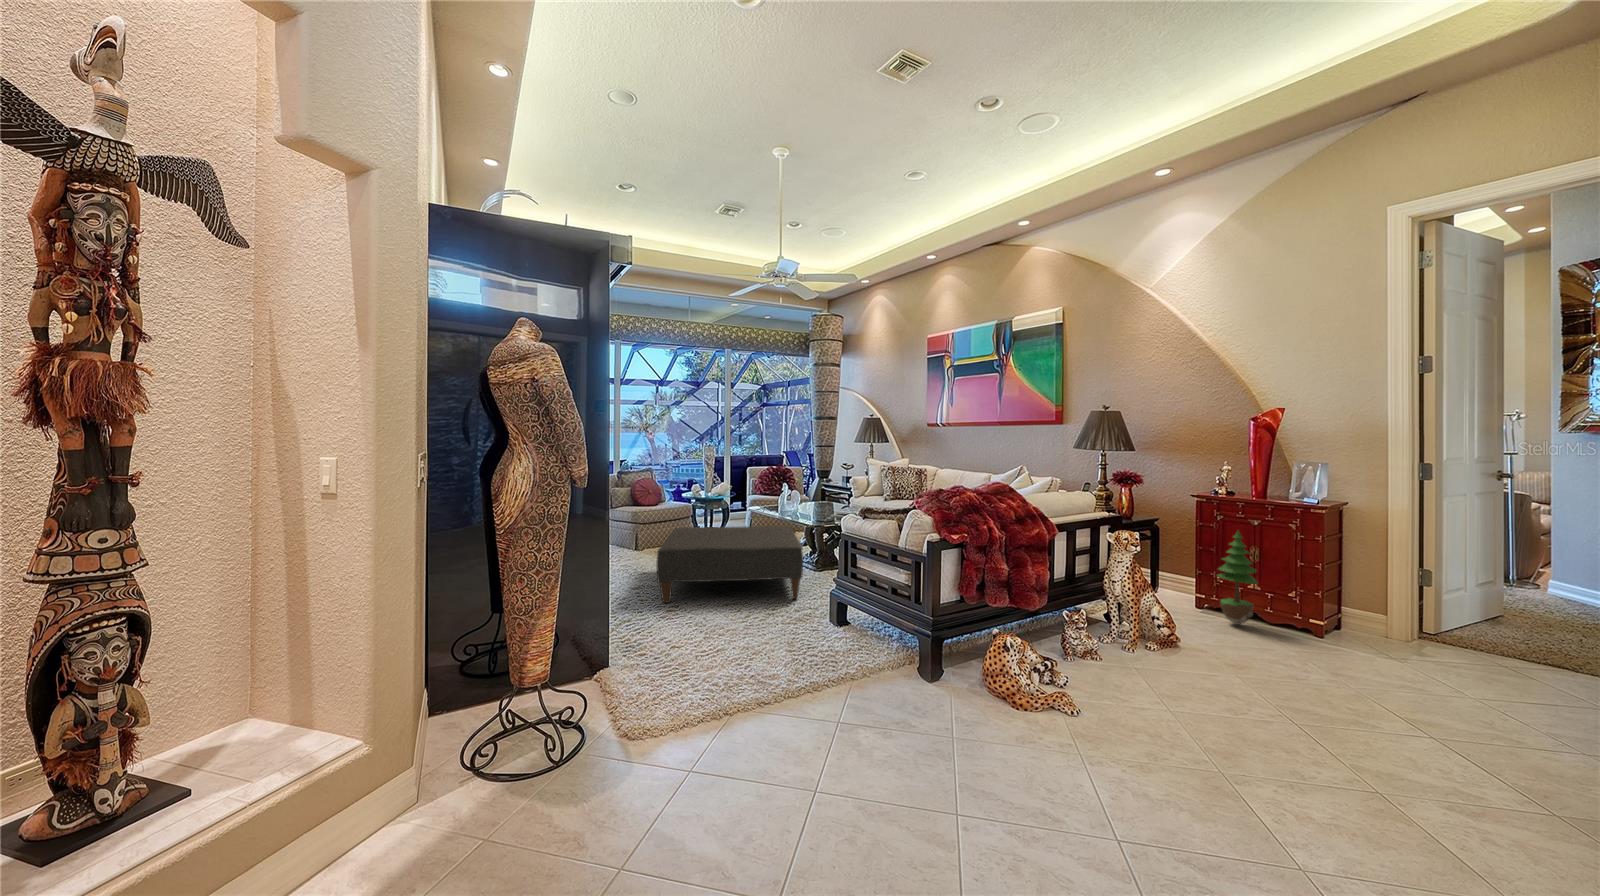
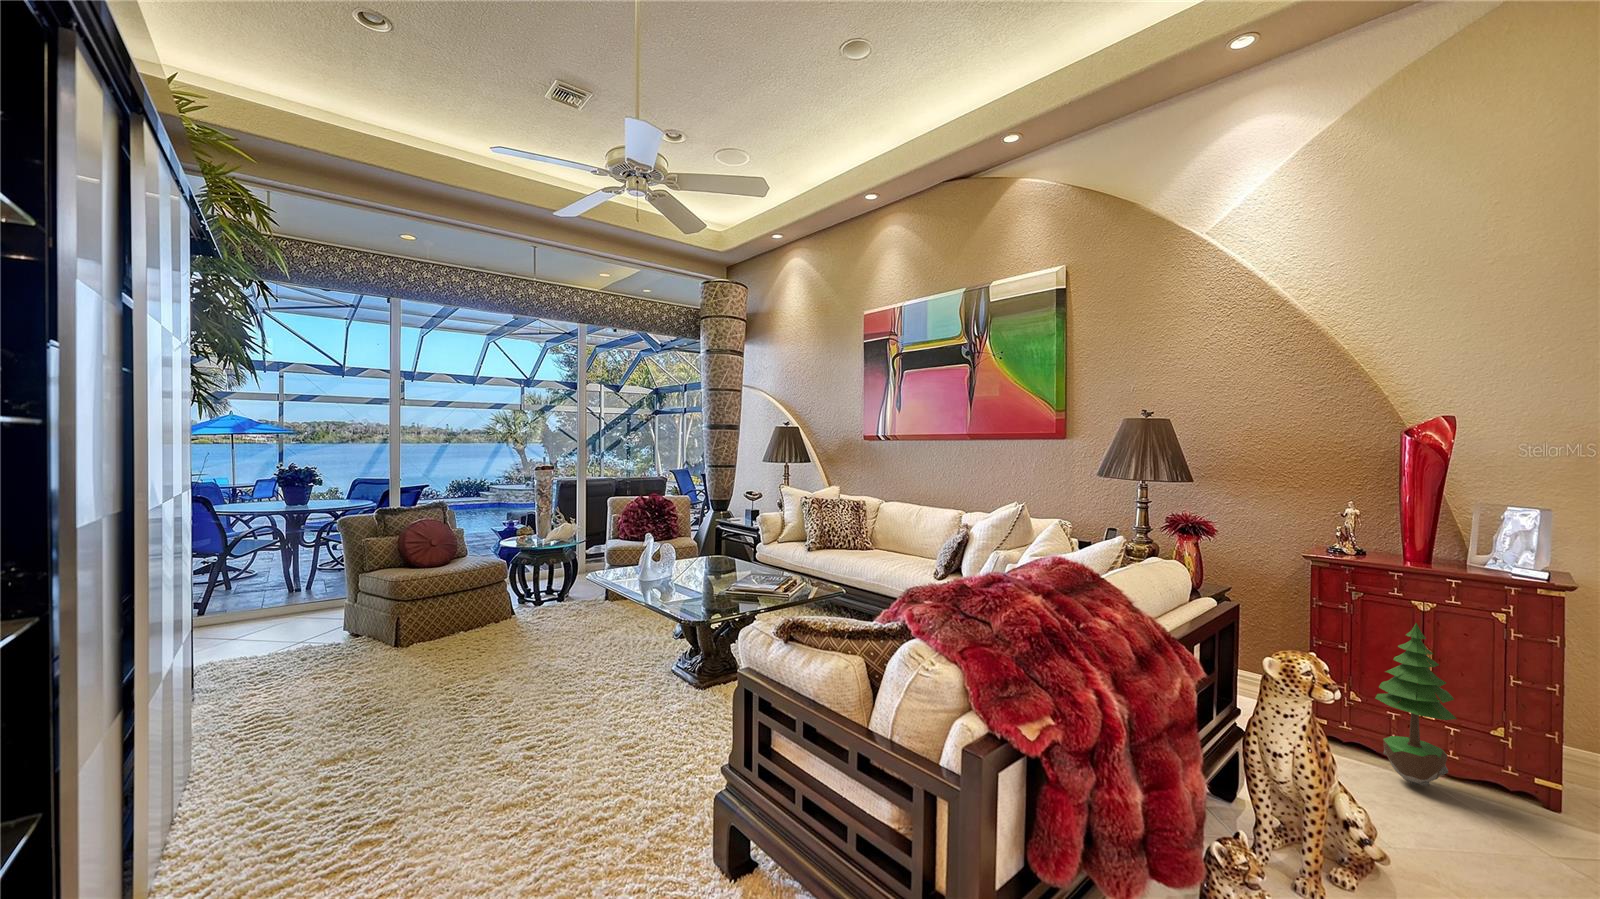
ottoman: present [657,526,803,603] -> none [349,611,669,817]

